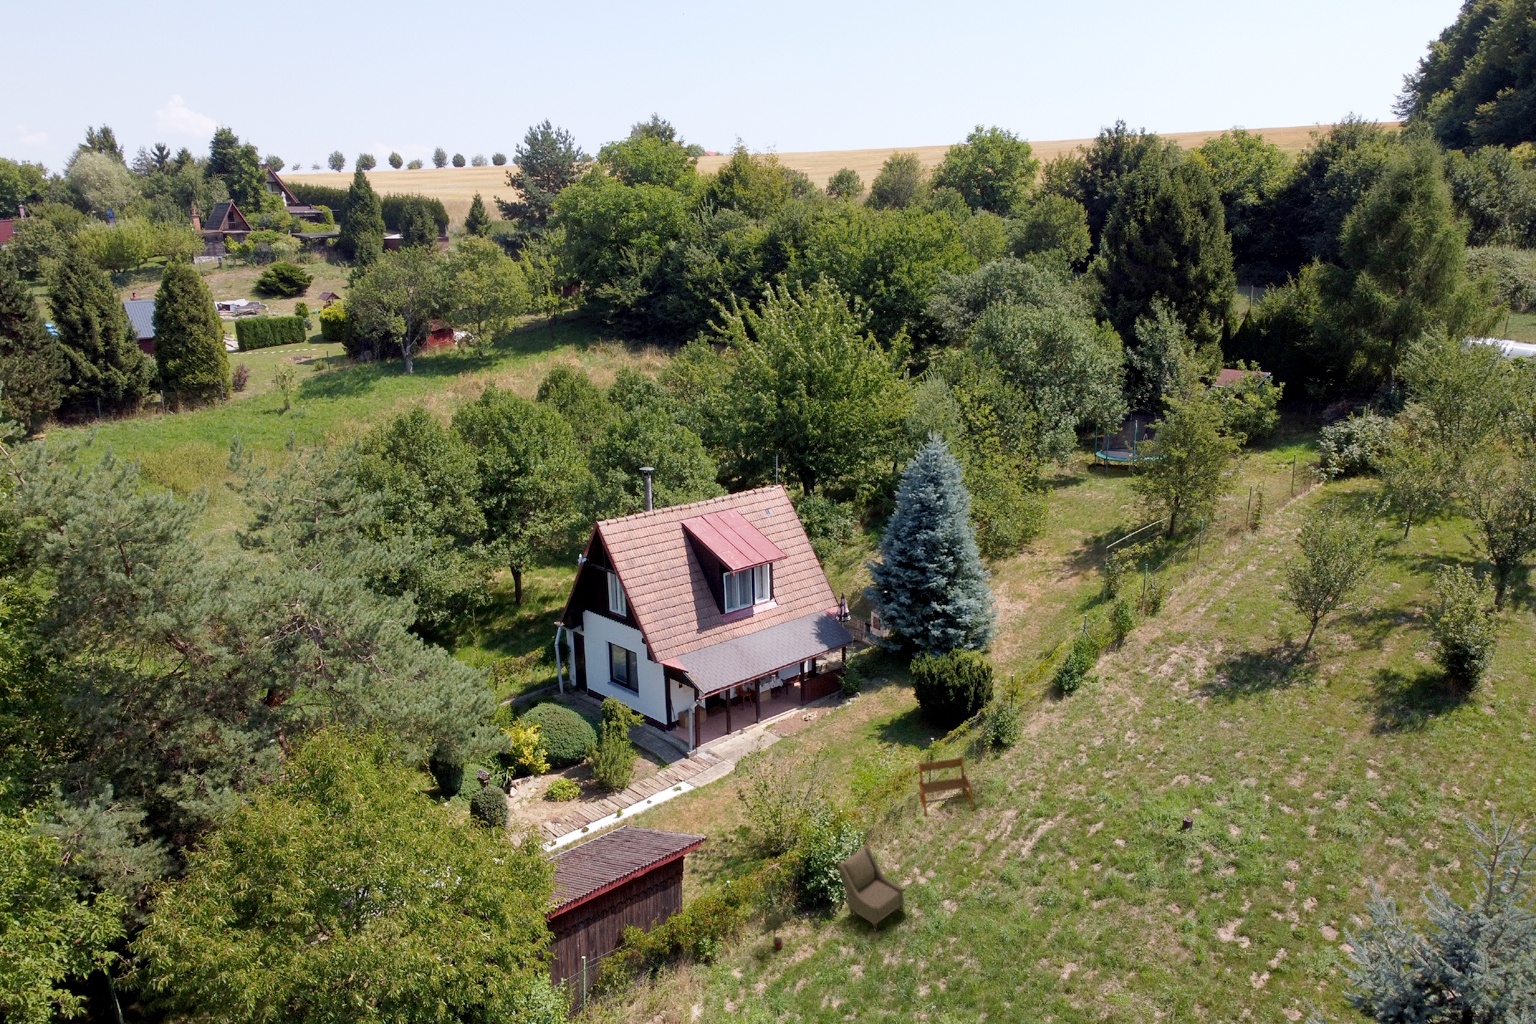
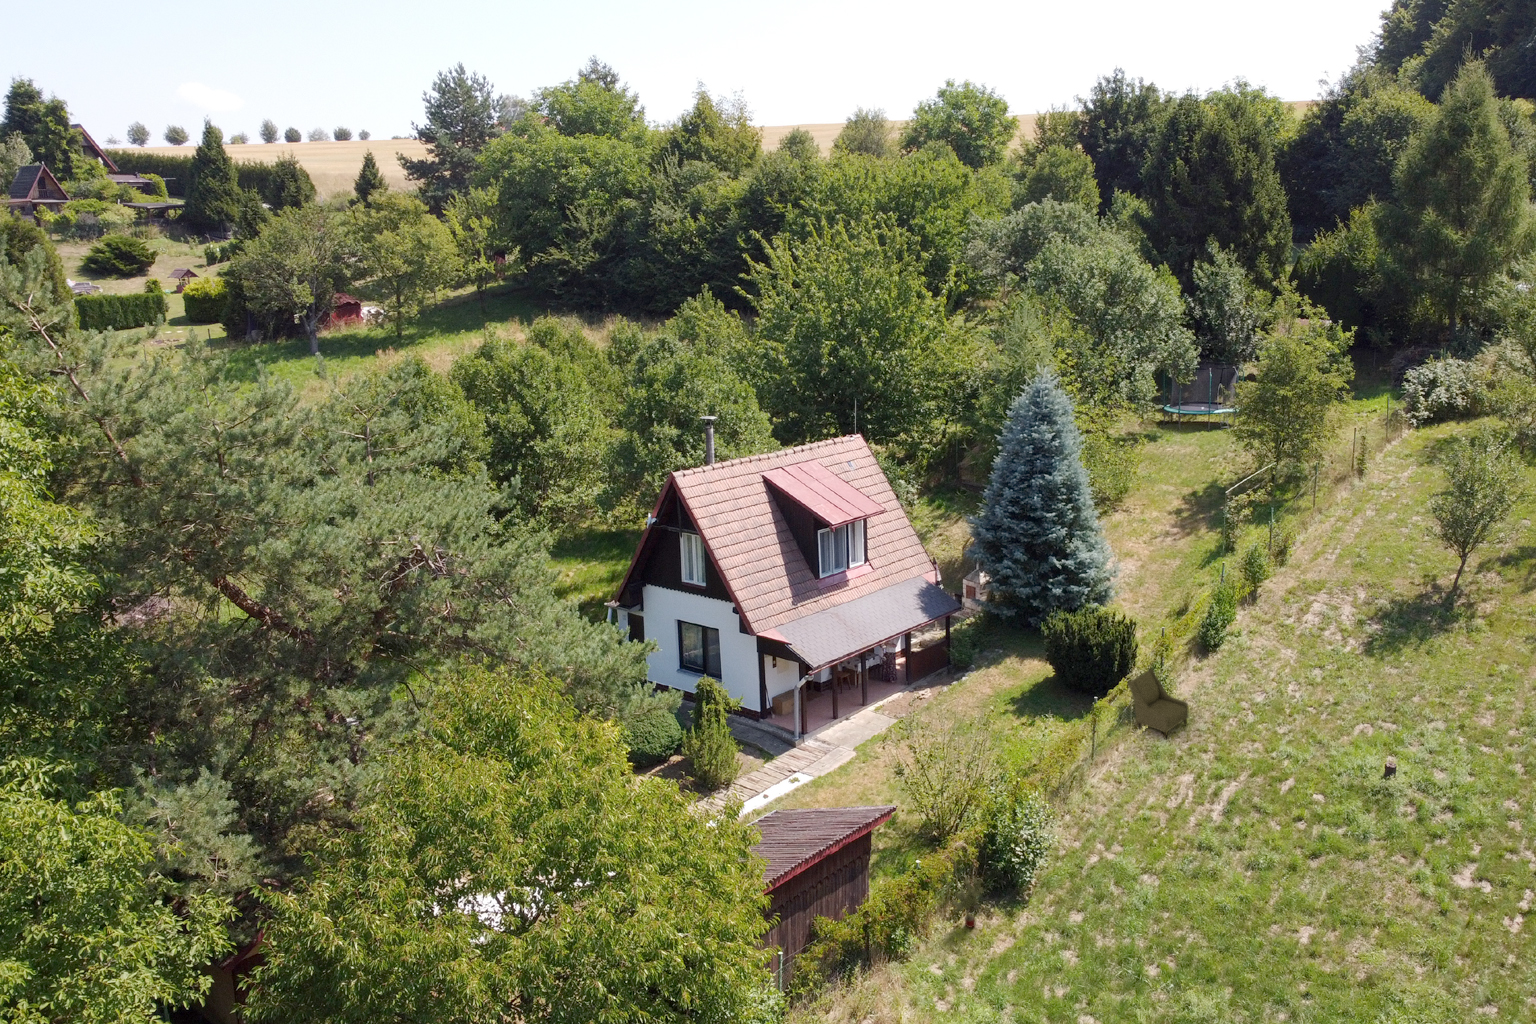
bench: present [919,758,974,817] -> none [1081,717,1145,784]
chair: present [838,846,904,931] -> present [1128,669,1189,739]

